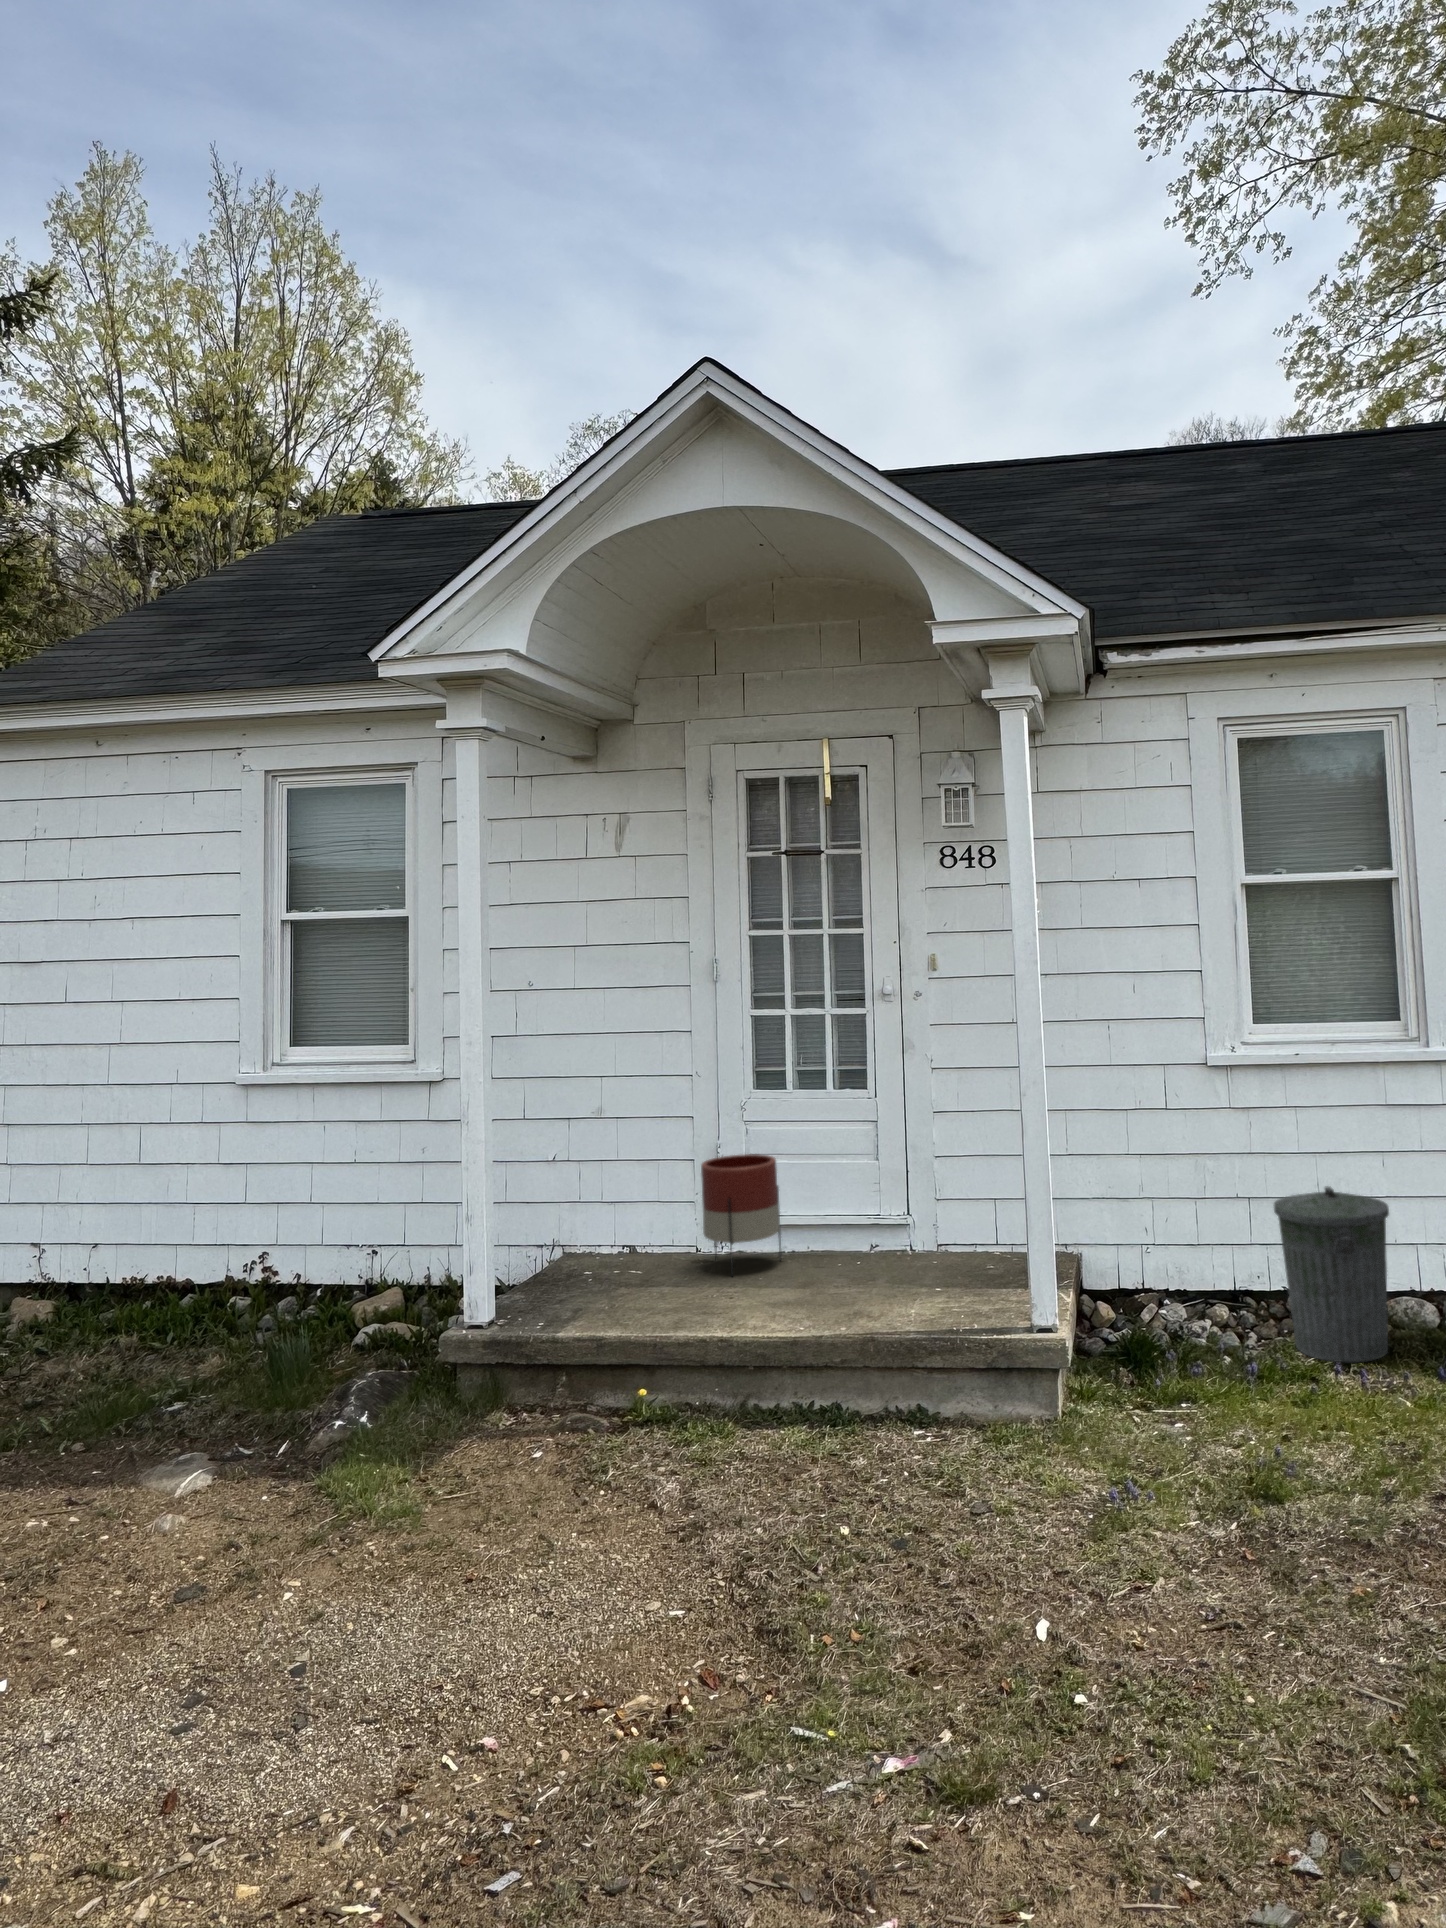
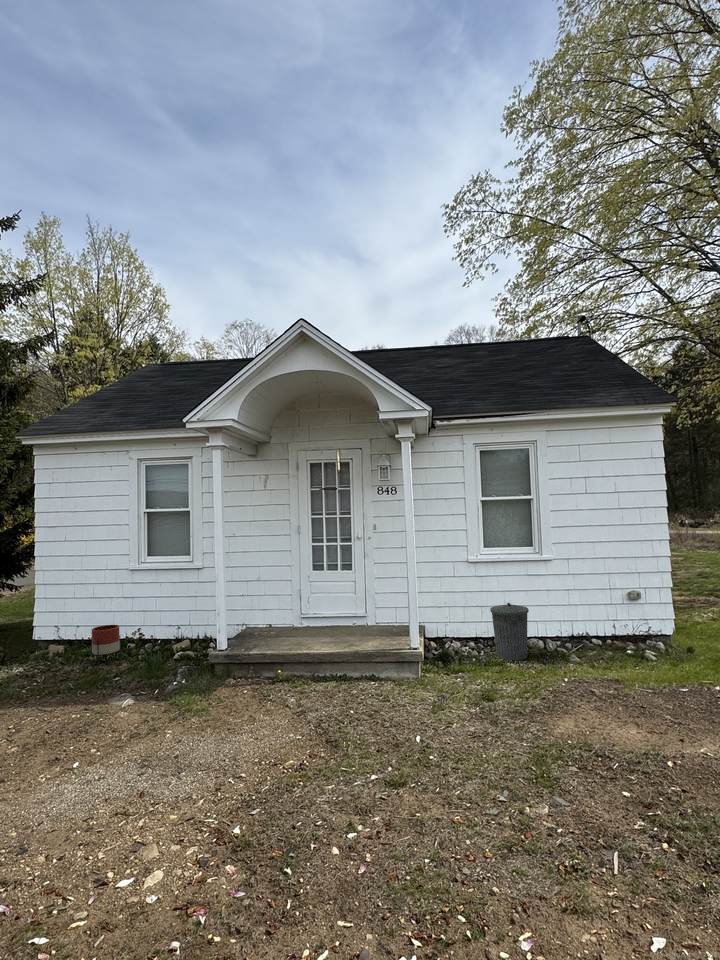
planter: present [701,1154,782,1275] -> present [92,625,121,666]

